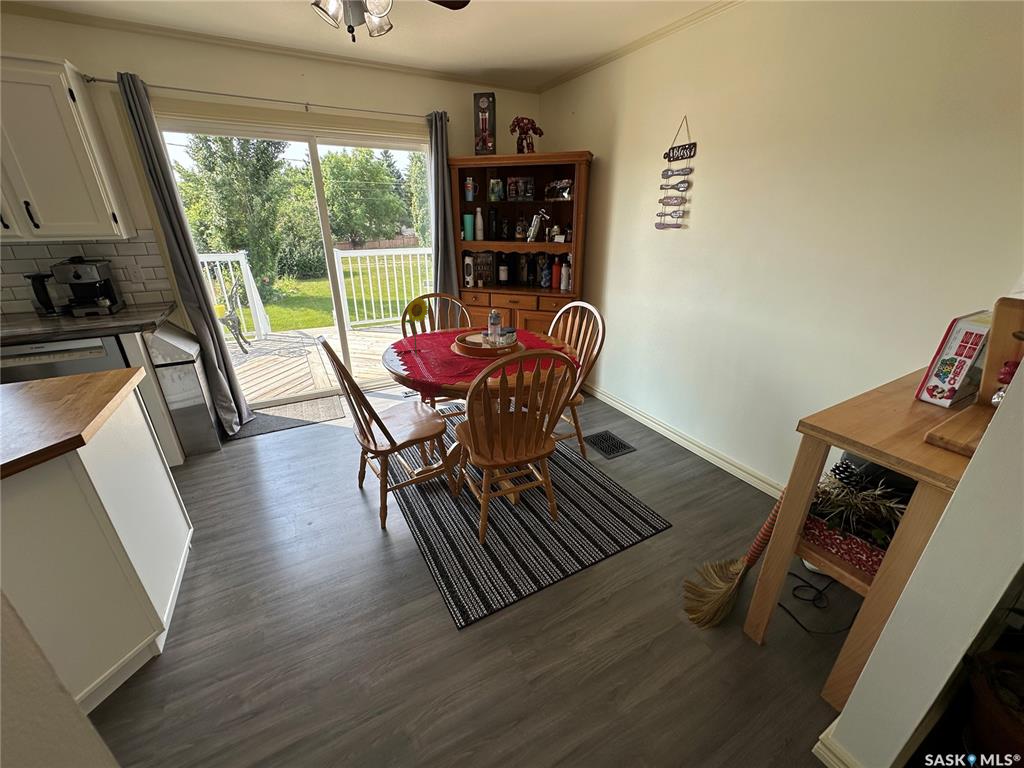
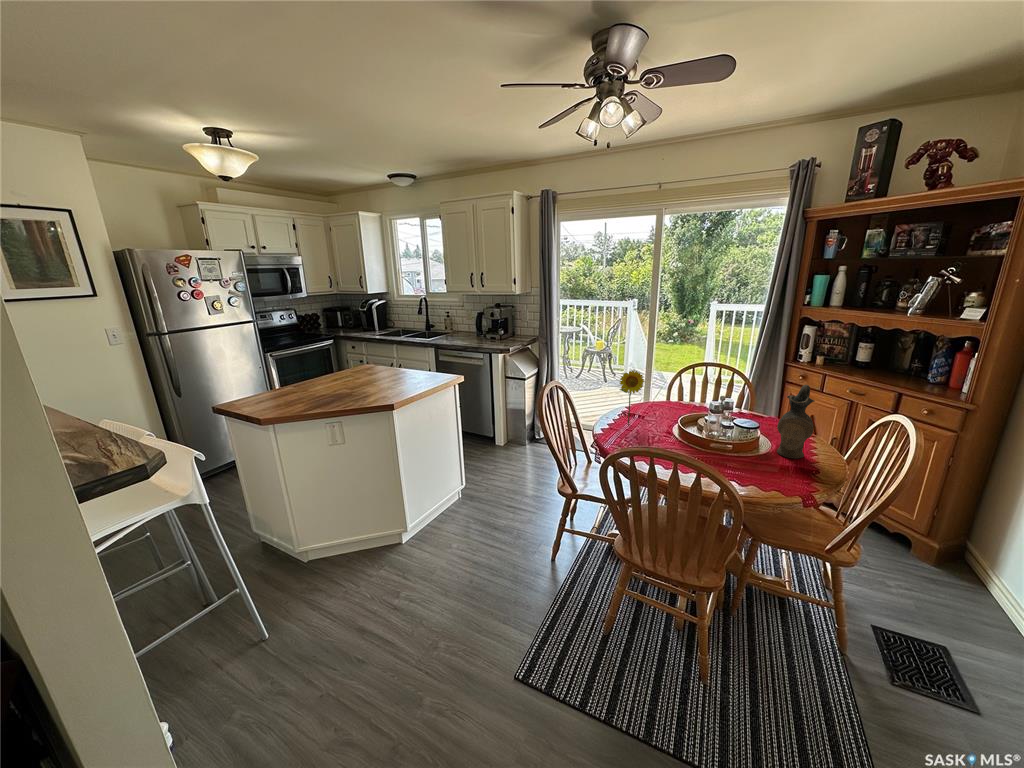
ceramic pitcher: none [530,289,552,345] -> present [777,385,815,458]

